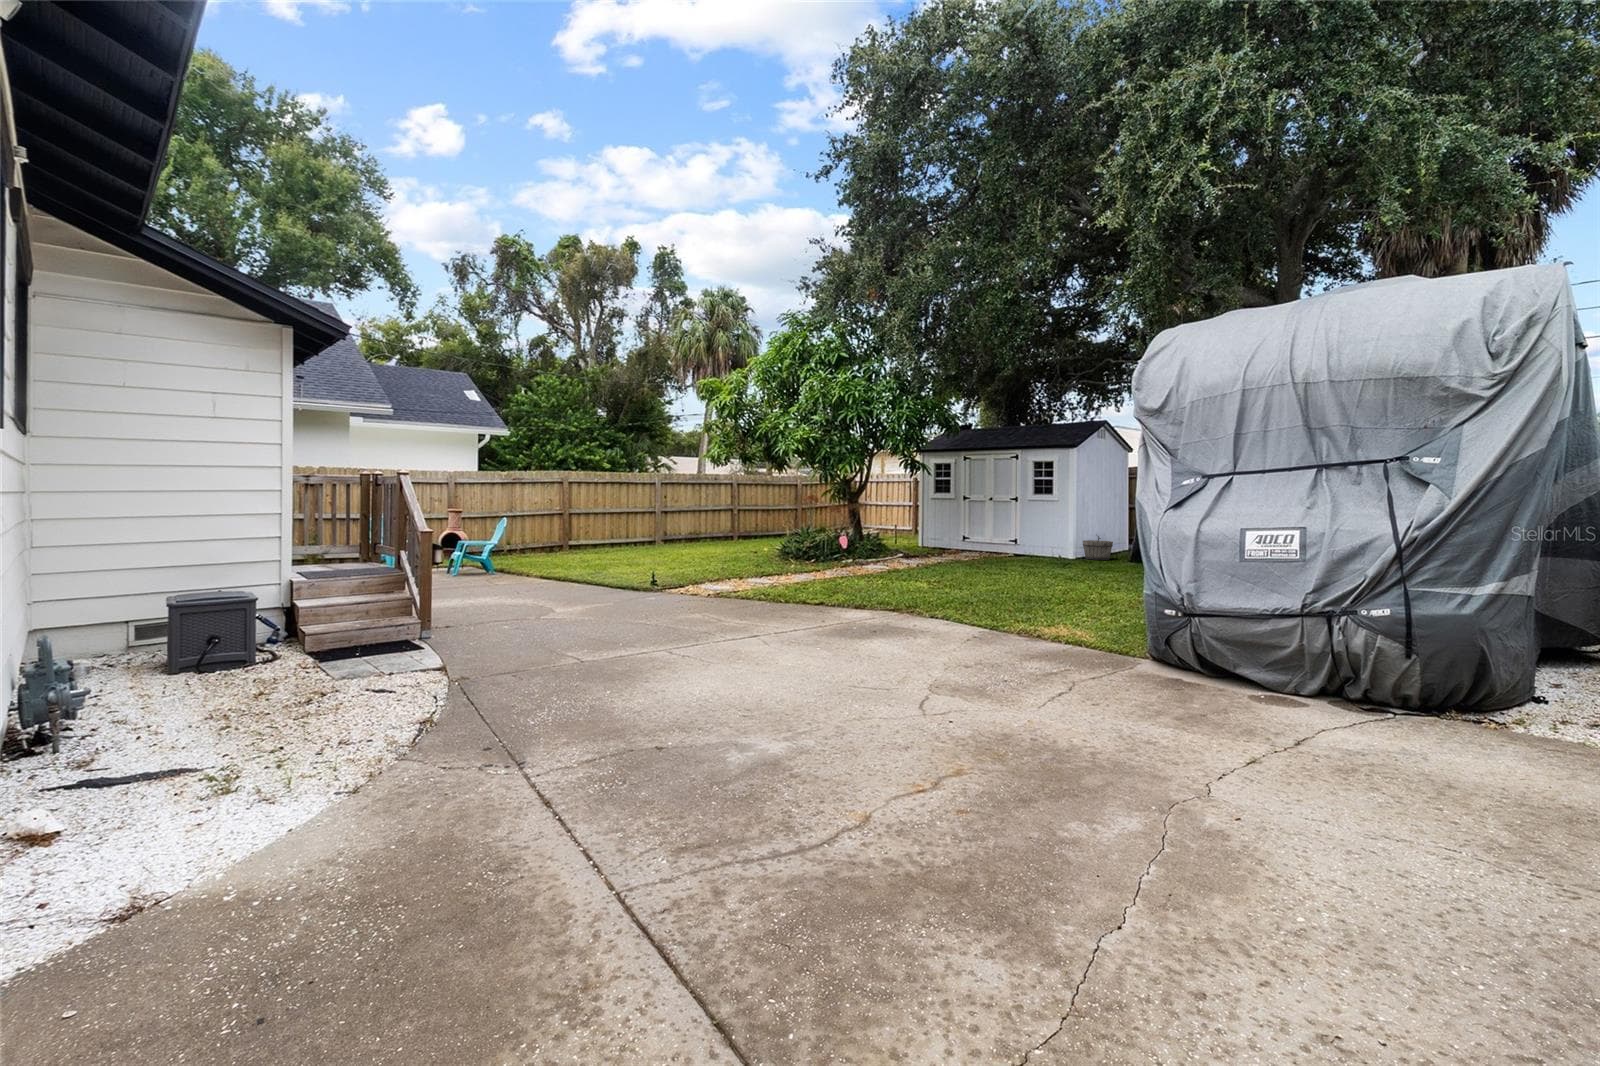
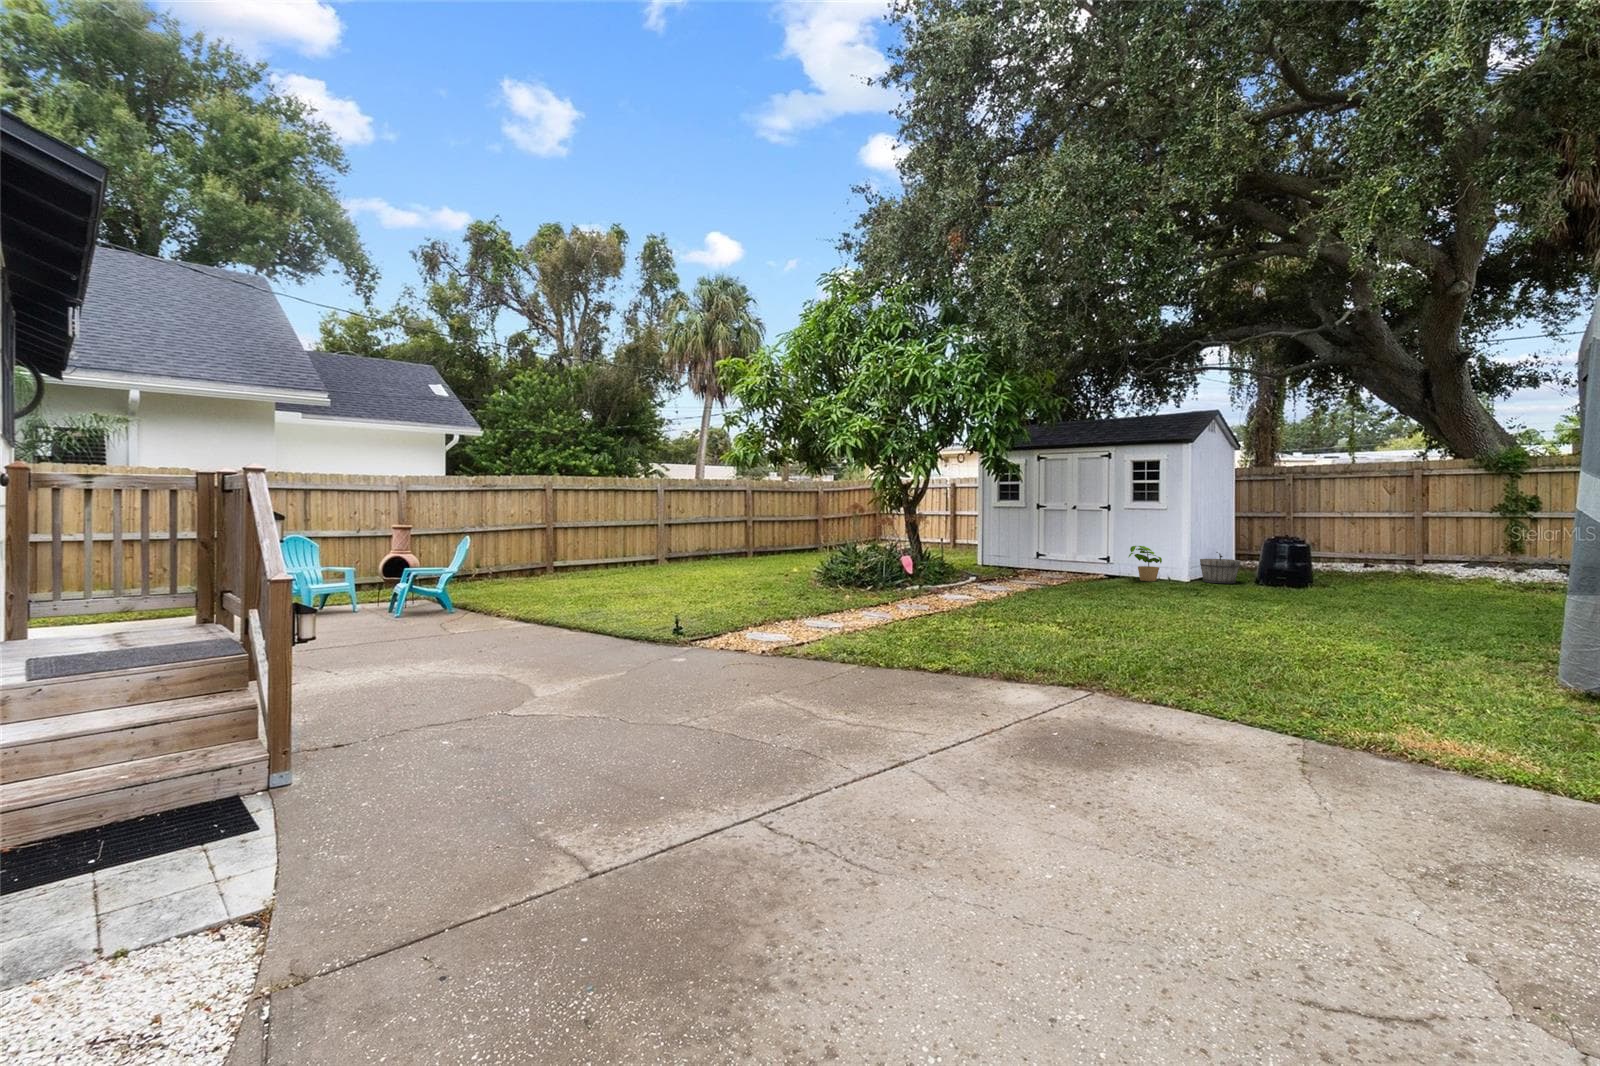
potted plant: none [1026,529,1053,558] -> present [1129,546,1162,581]

